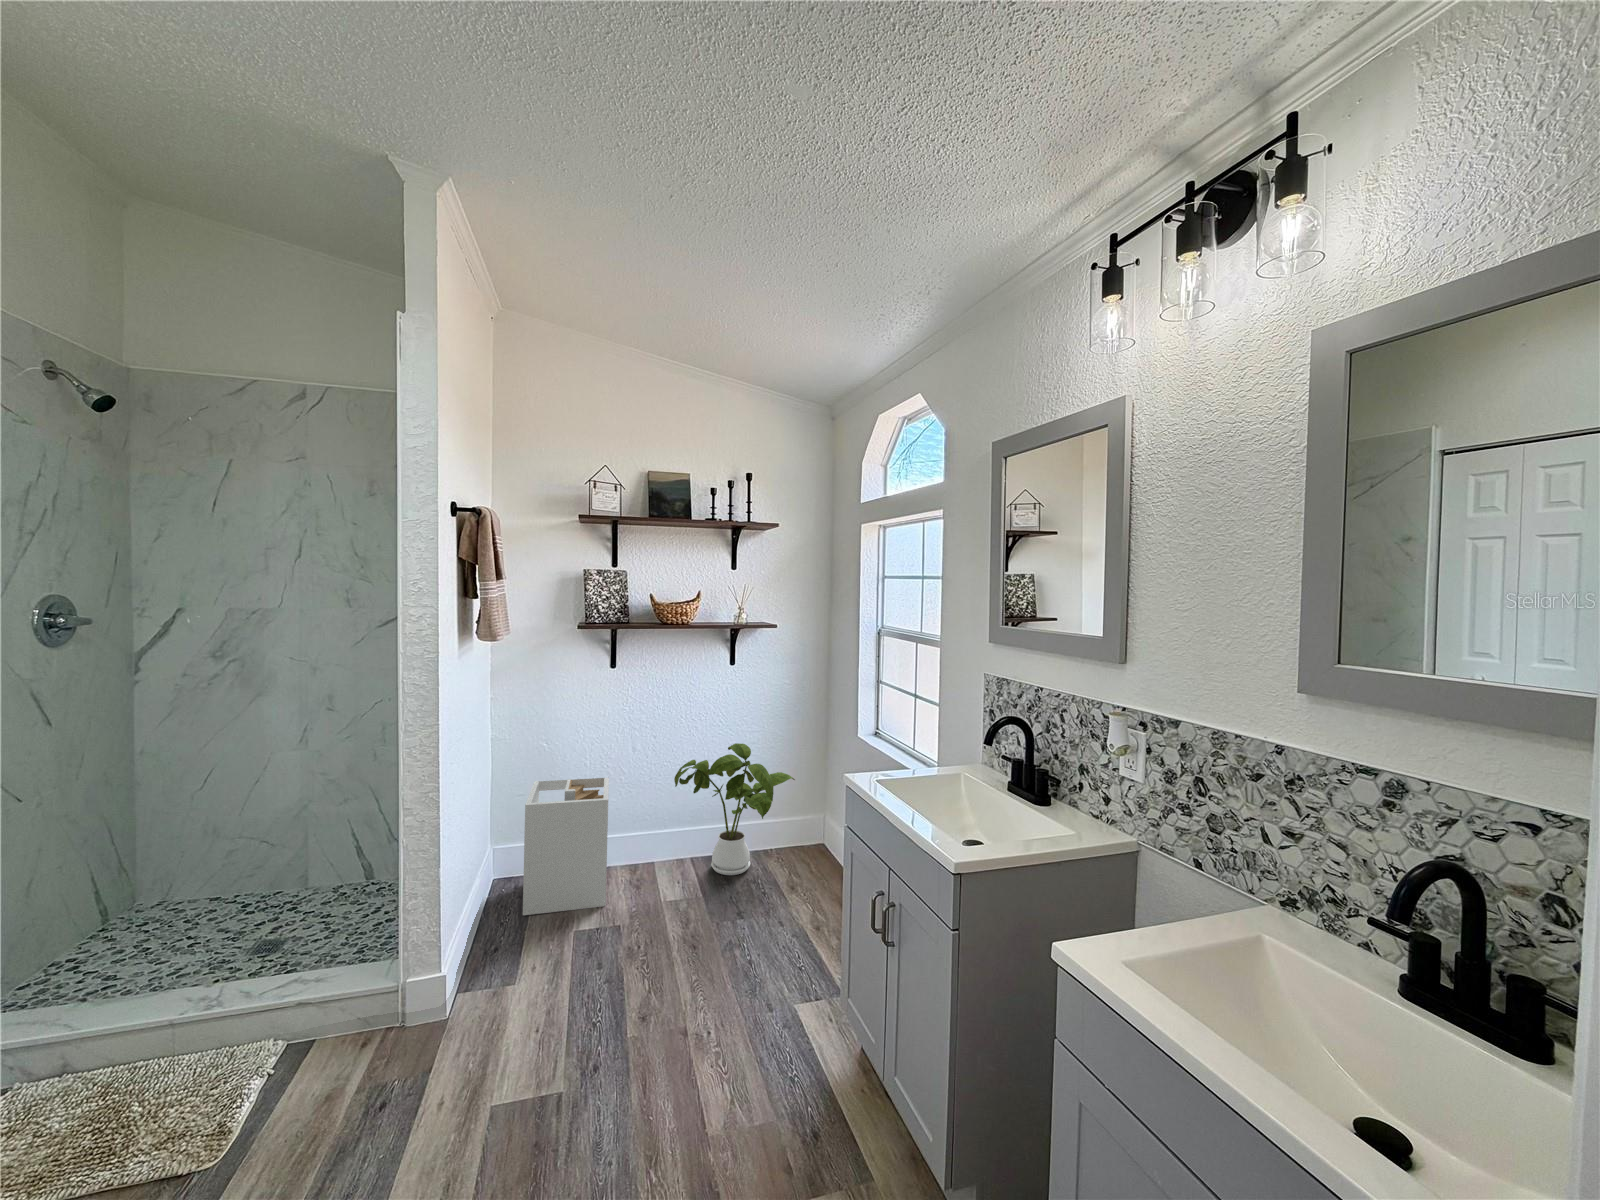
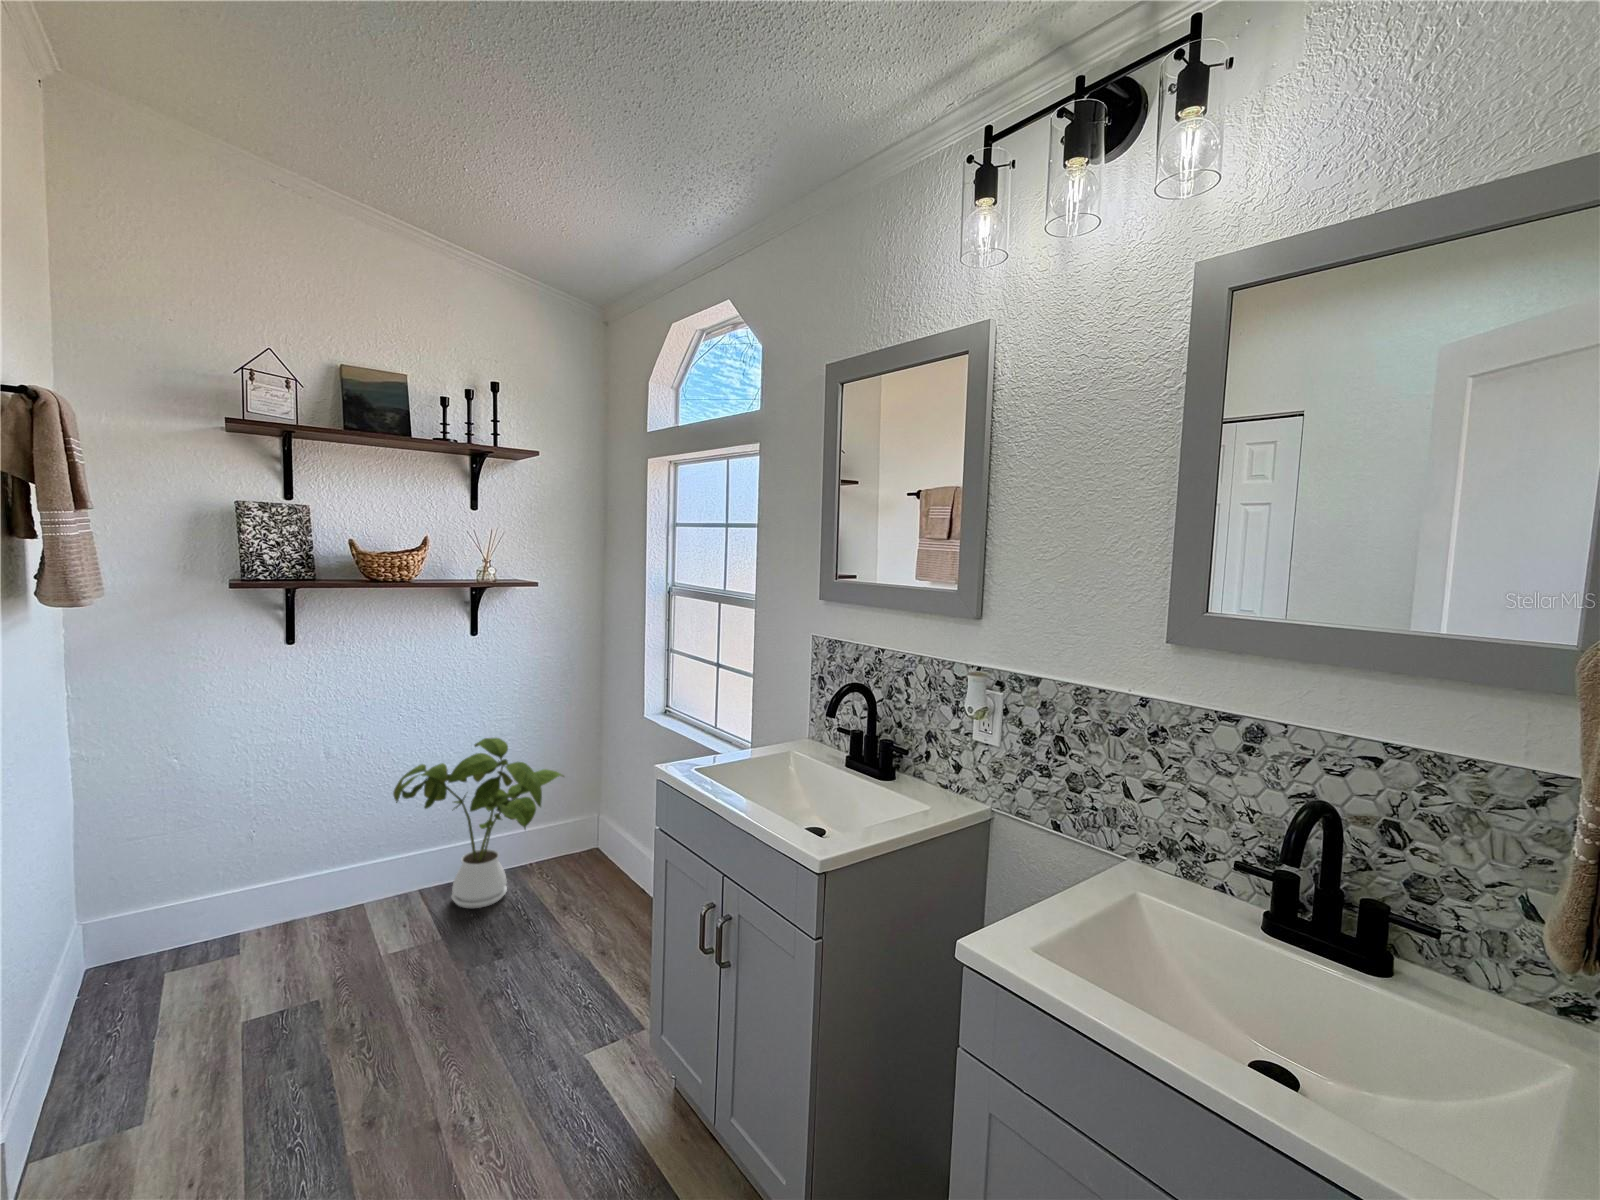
laundry hamper: present [523,778,609,915] -> none [140,801,291,1022]

